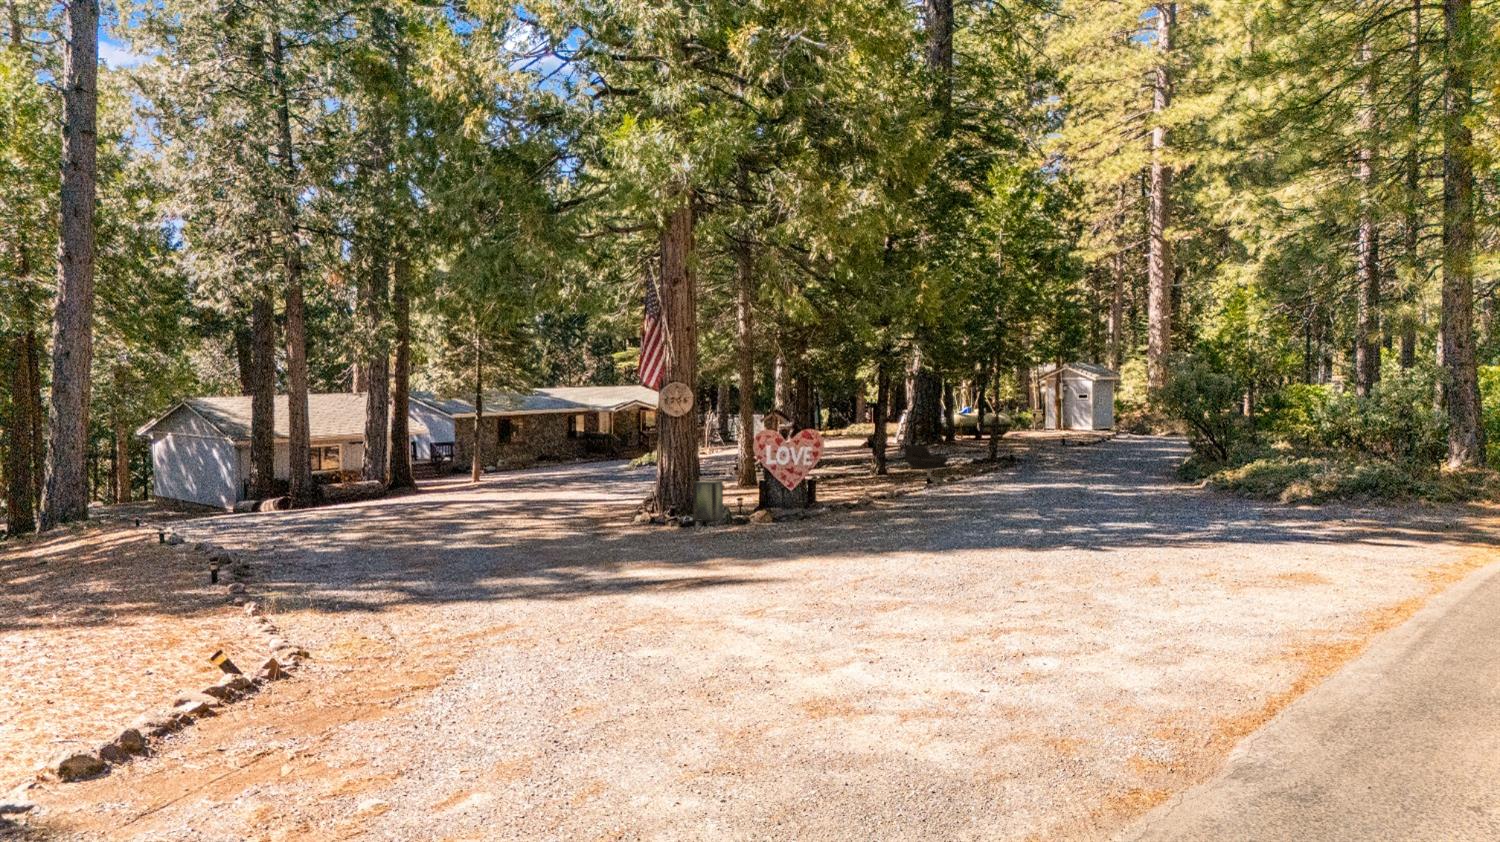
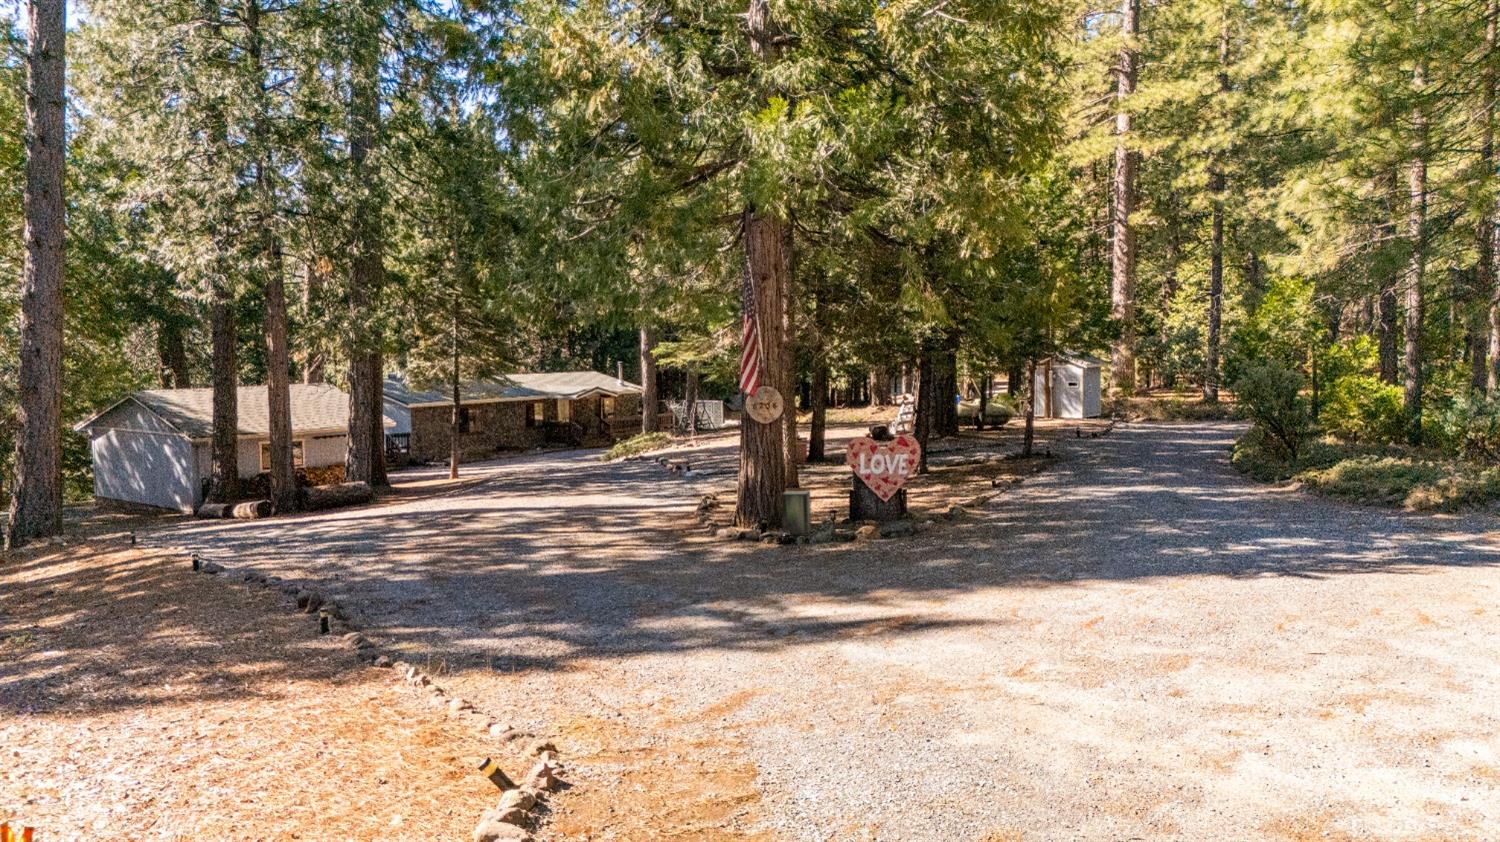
lounge chair: present [905,446,948,478] -> none [927,436,972,470]

